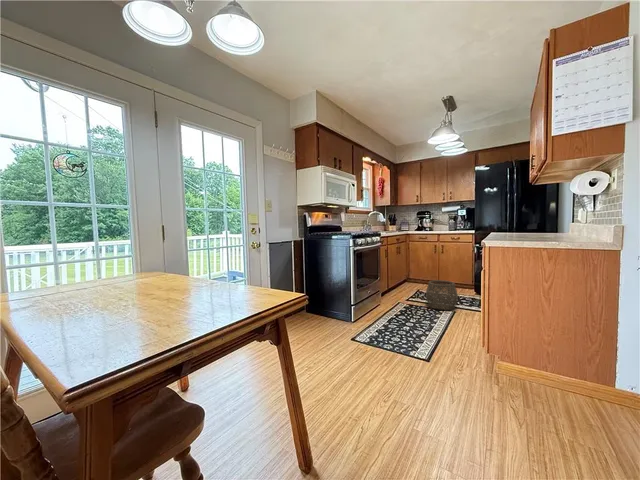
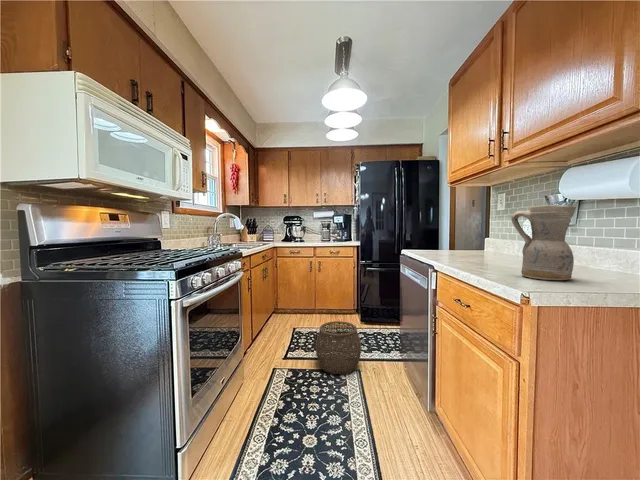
ceramic pitcher: none [507,203,535,239] -> present [511,205,576,280]

